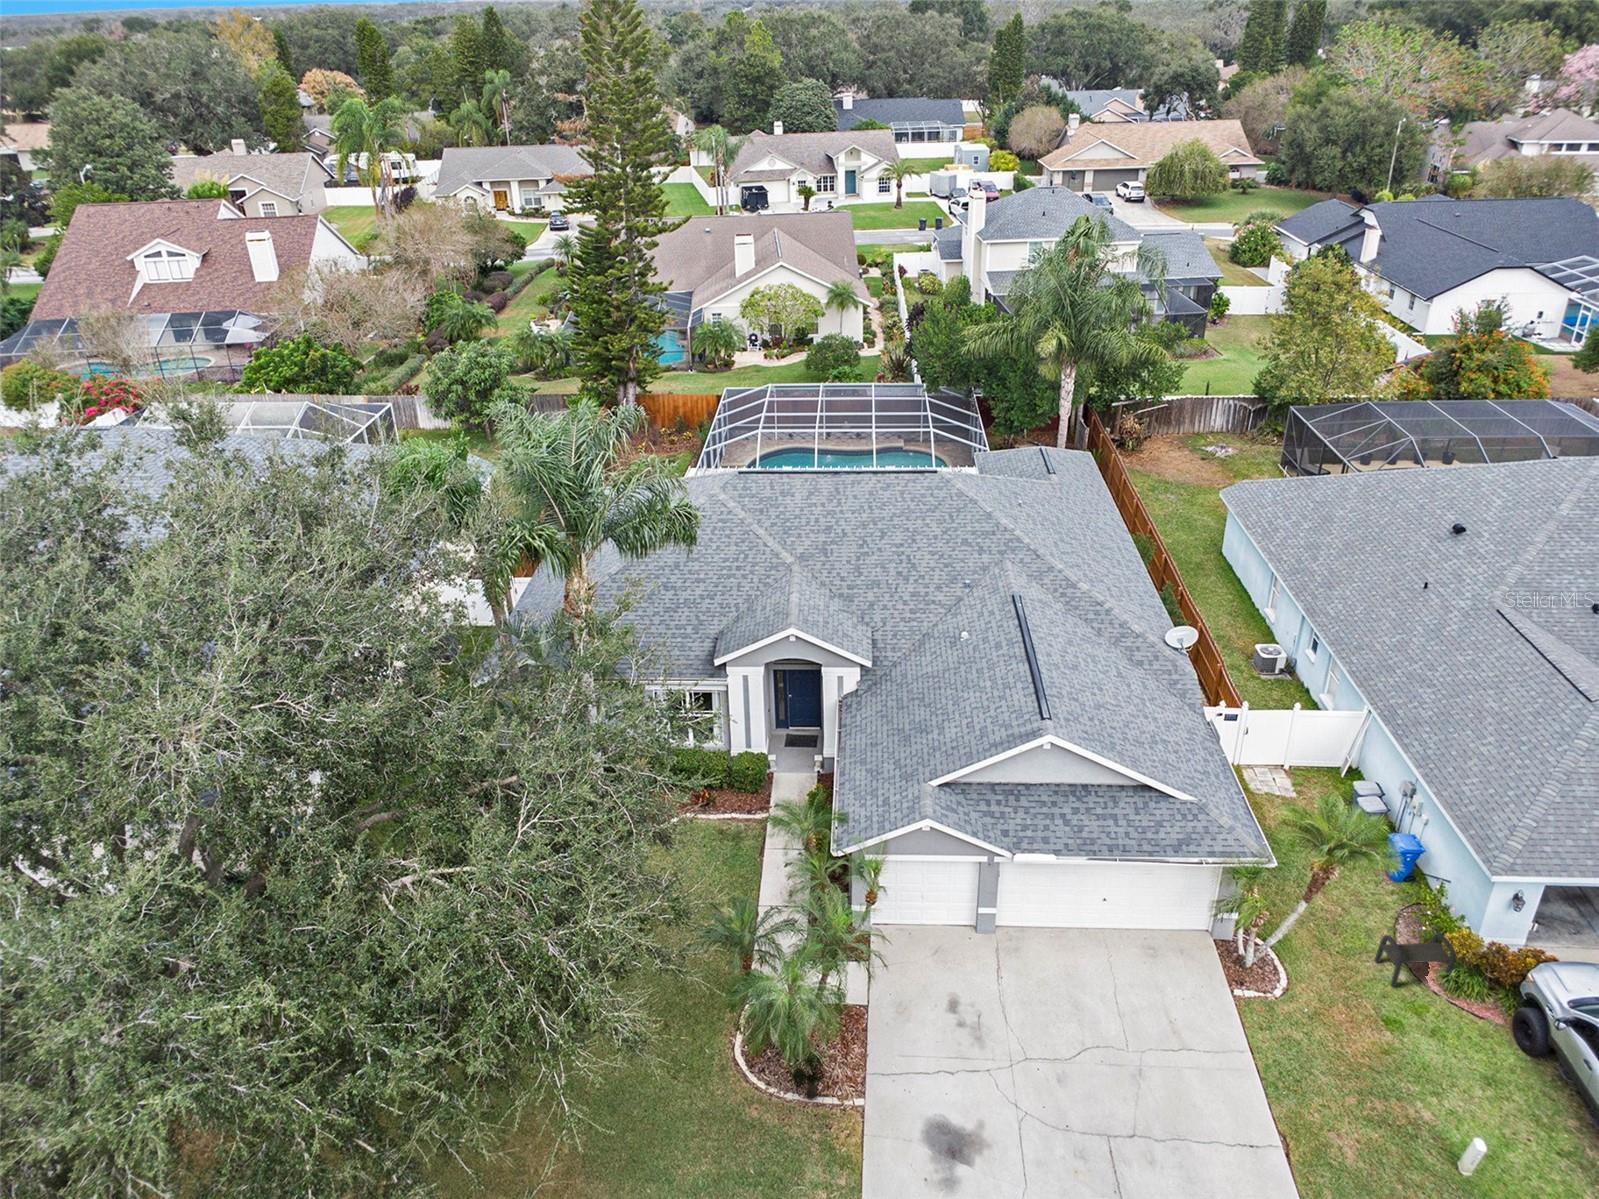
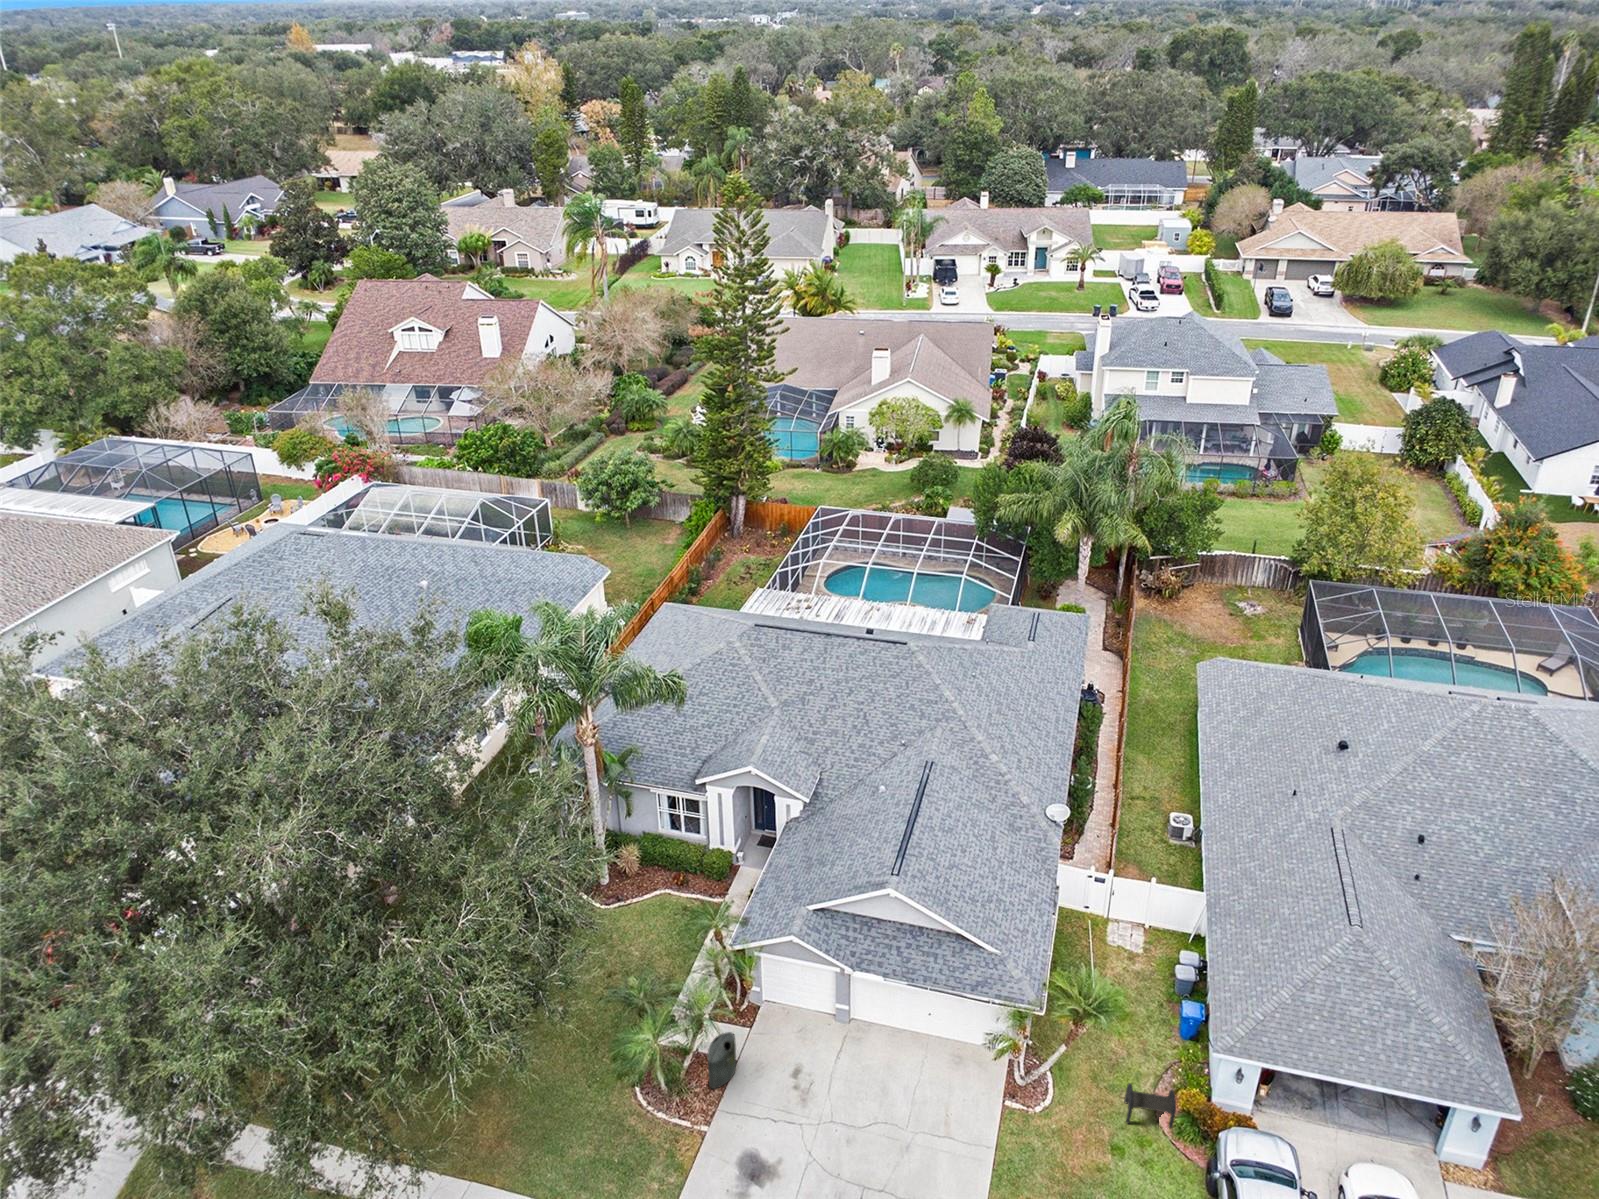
trash can: none [841,967,875,1050] -> present [707,1032,736,1089]
potted plant: present [791,1056,825,1100] -> none [662,1086,683,1118]

